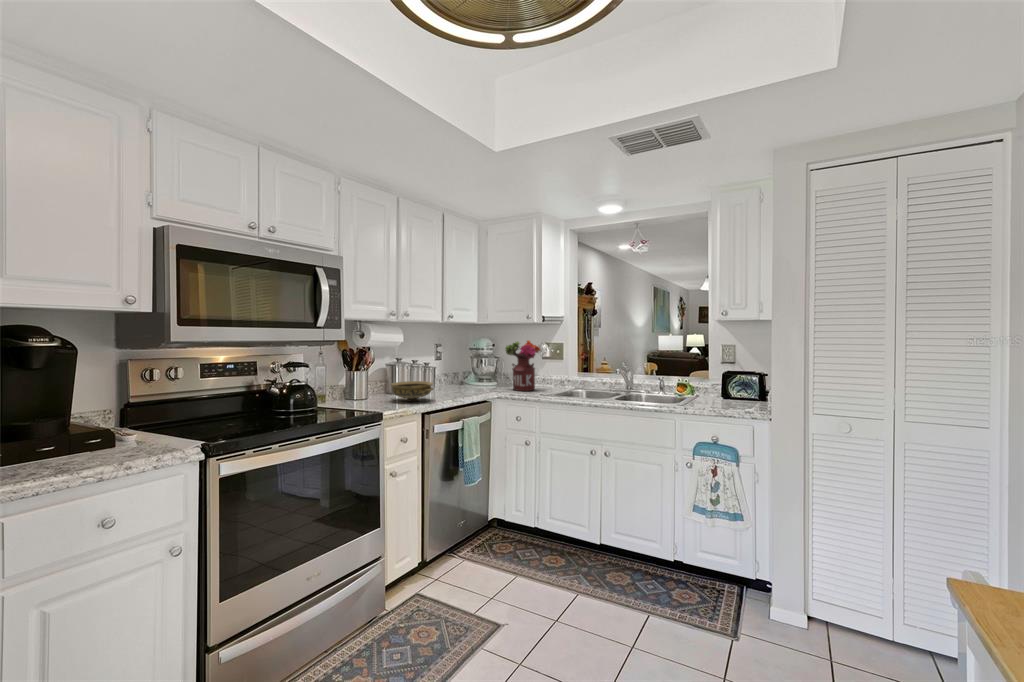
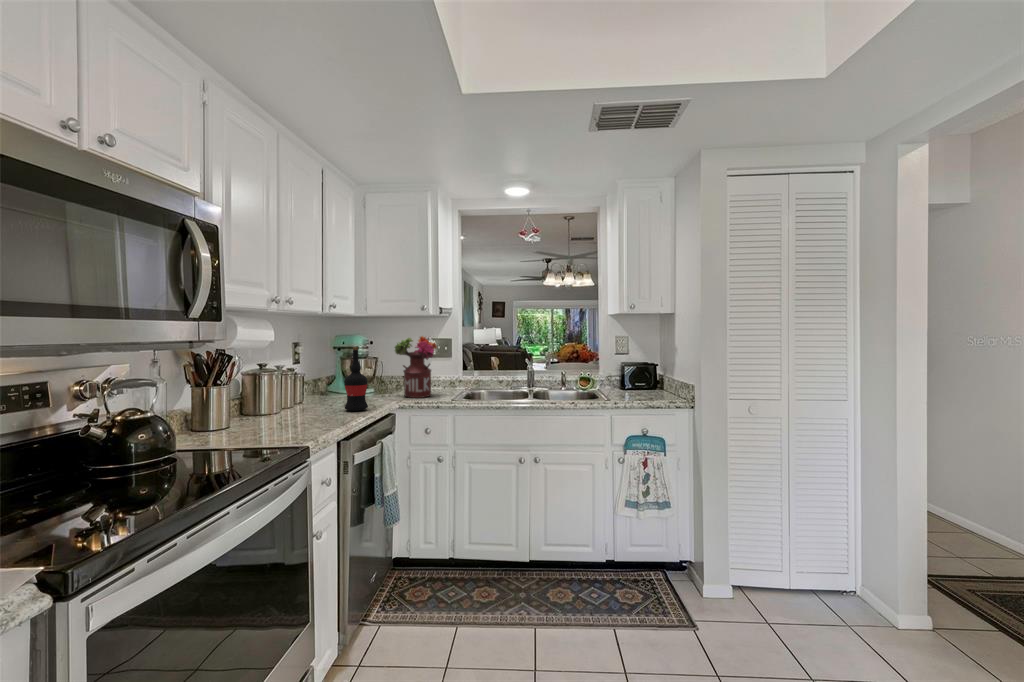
wine bottle: none [453,348,470,396] -> present [344,347,368,411]
ceramic bowl: present [391,381,433,401] -> none [263,394,335,424]

